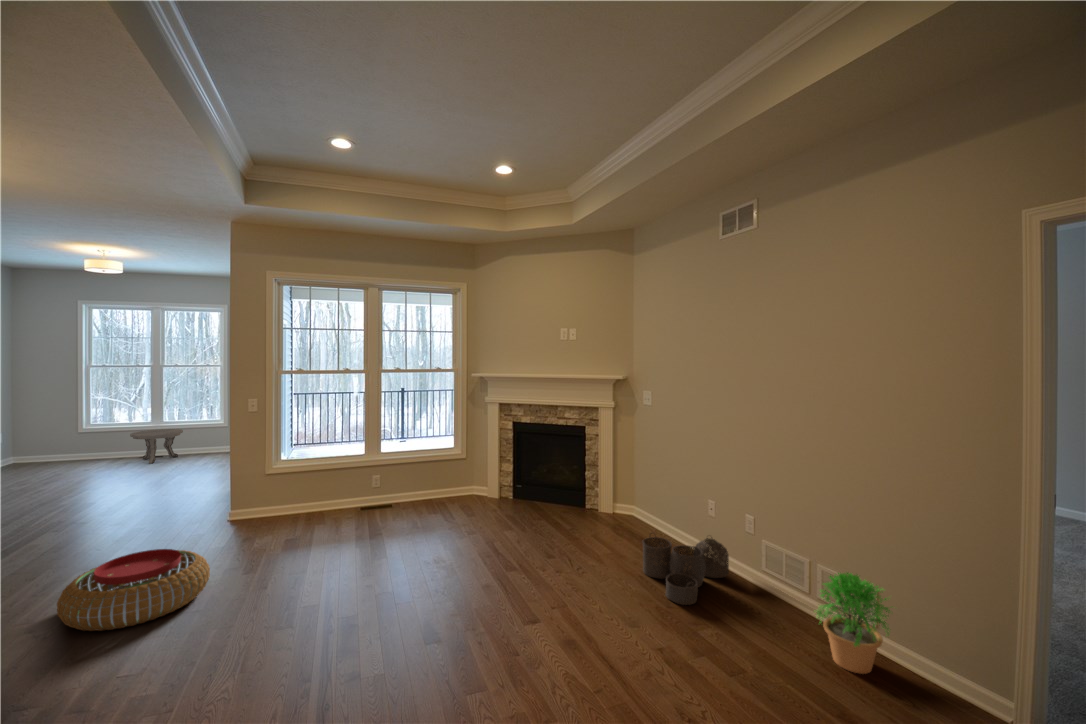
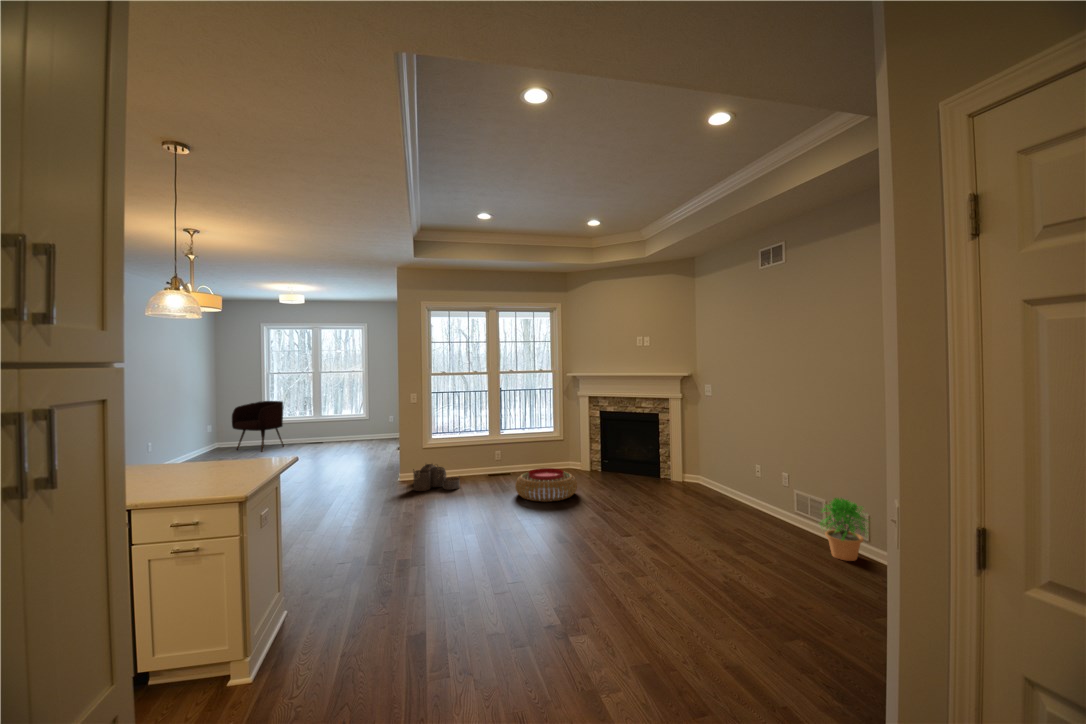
armchair: none [27,402,108,471] -> present [232,401,284,452]
side table: present [130,429,183,463] -> none [299,421,334,447]
woven basket: present [643,533,729,605] -> present [413,464,460,491]
pouf: present [57,549,210,631] -> present [515,468,577,502]

